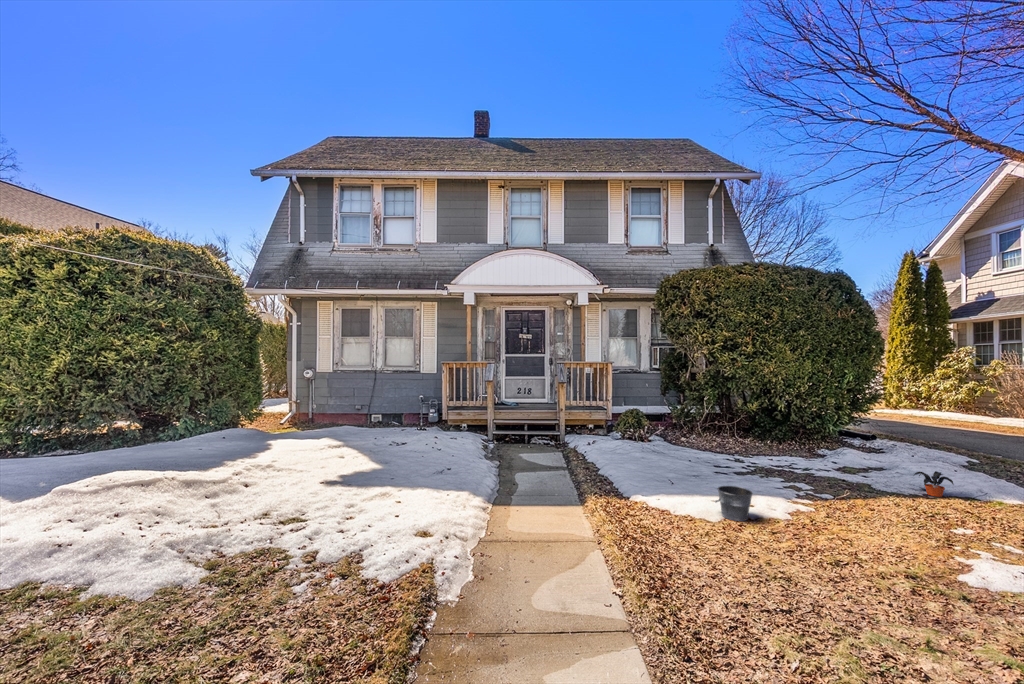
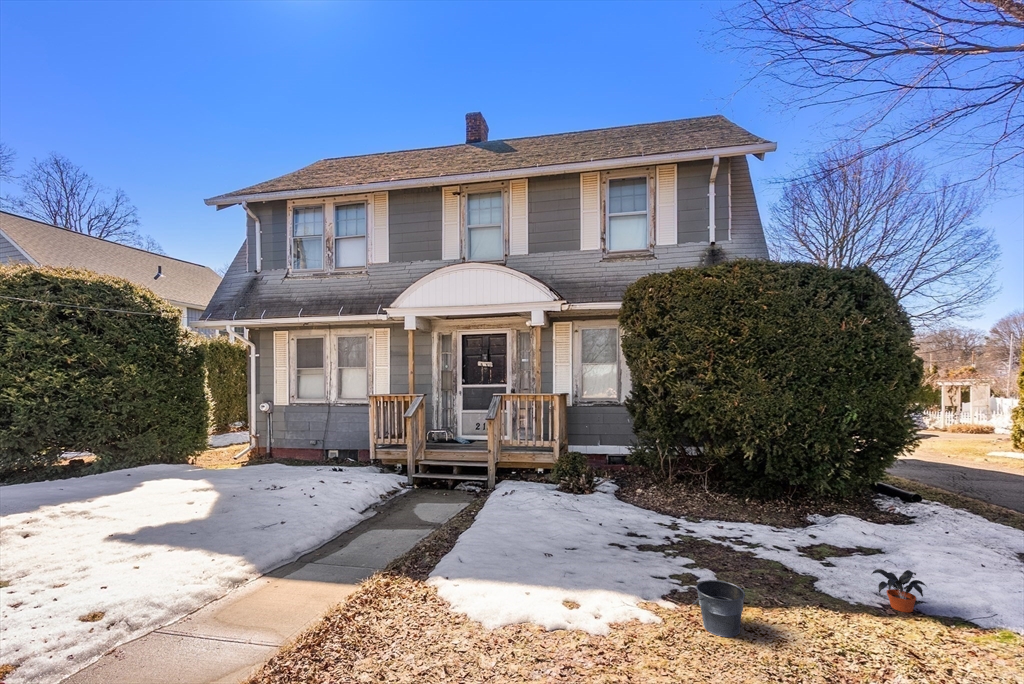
bucket: present [715,486,753,521] -> present [693,580,745,637]

